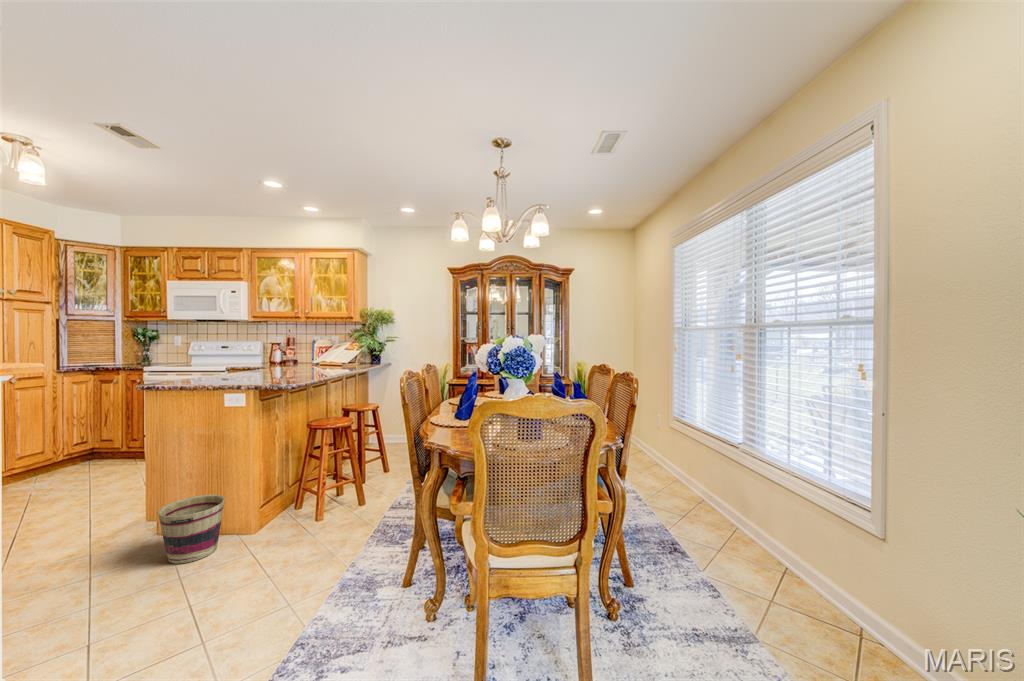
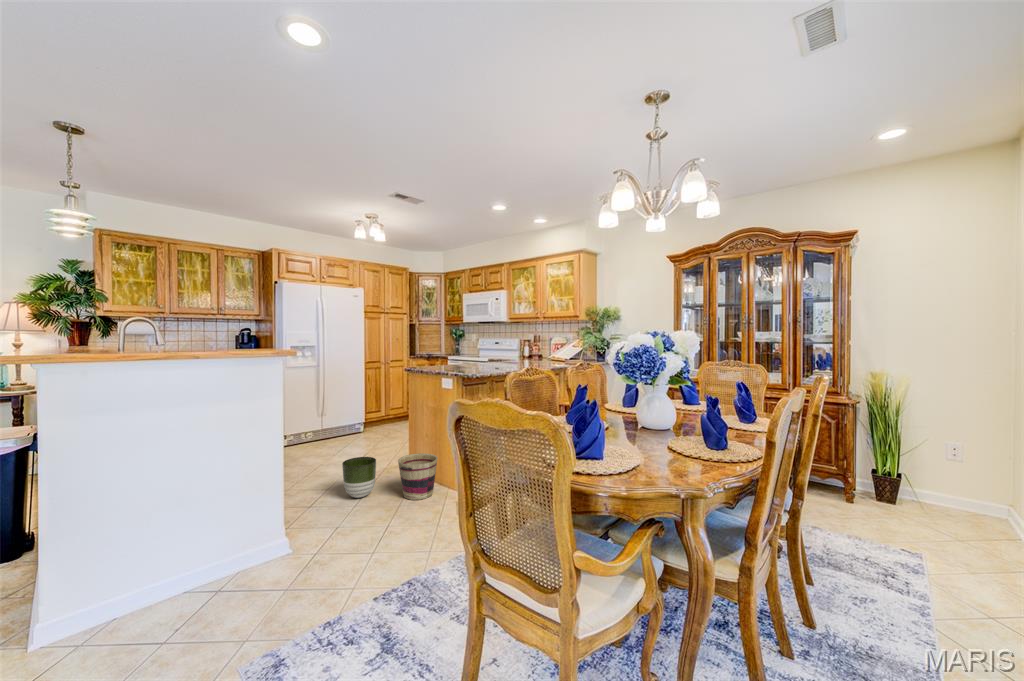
planter: none [39,523,113,594] -> present [342,457,376,498]

